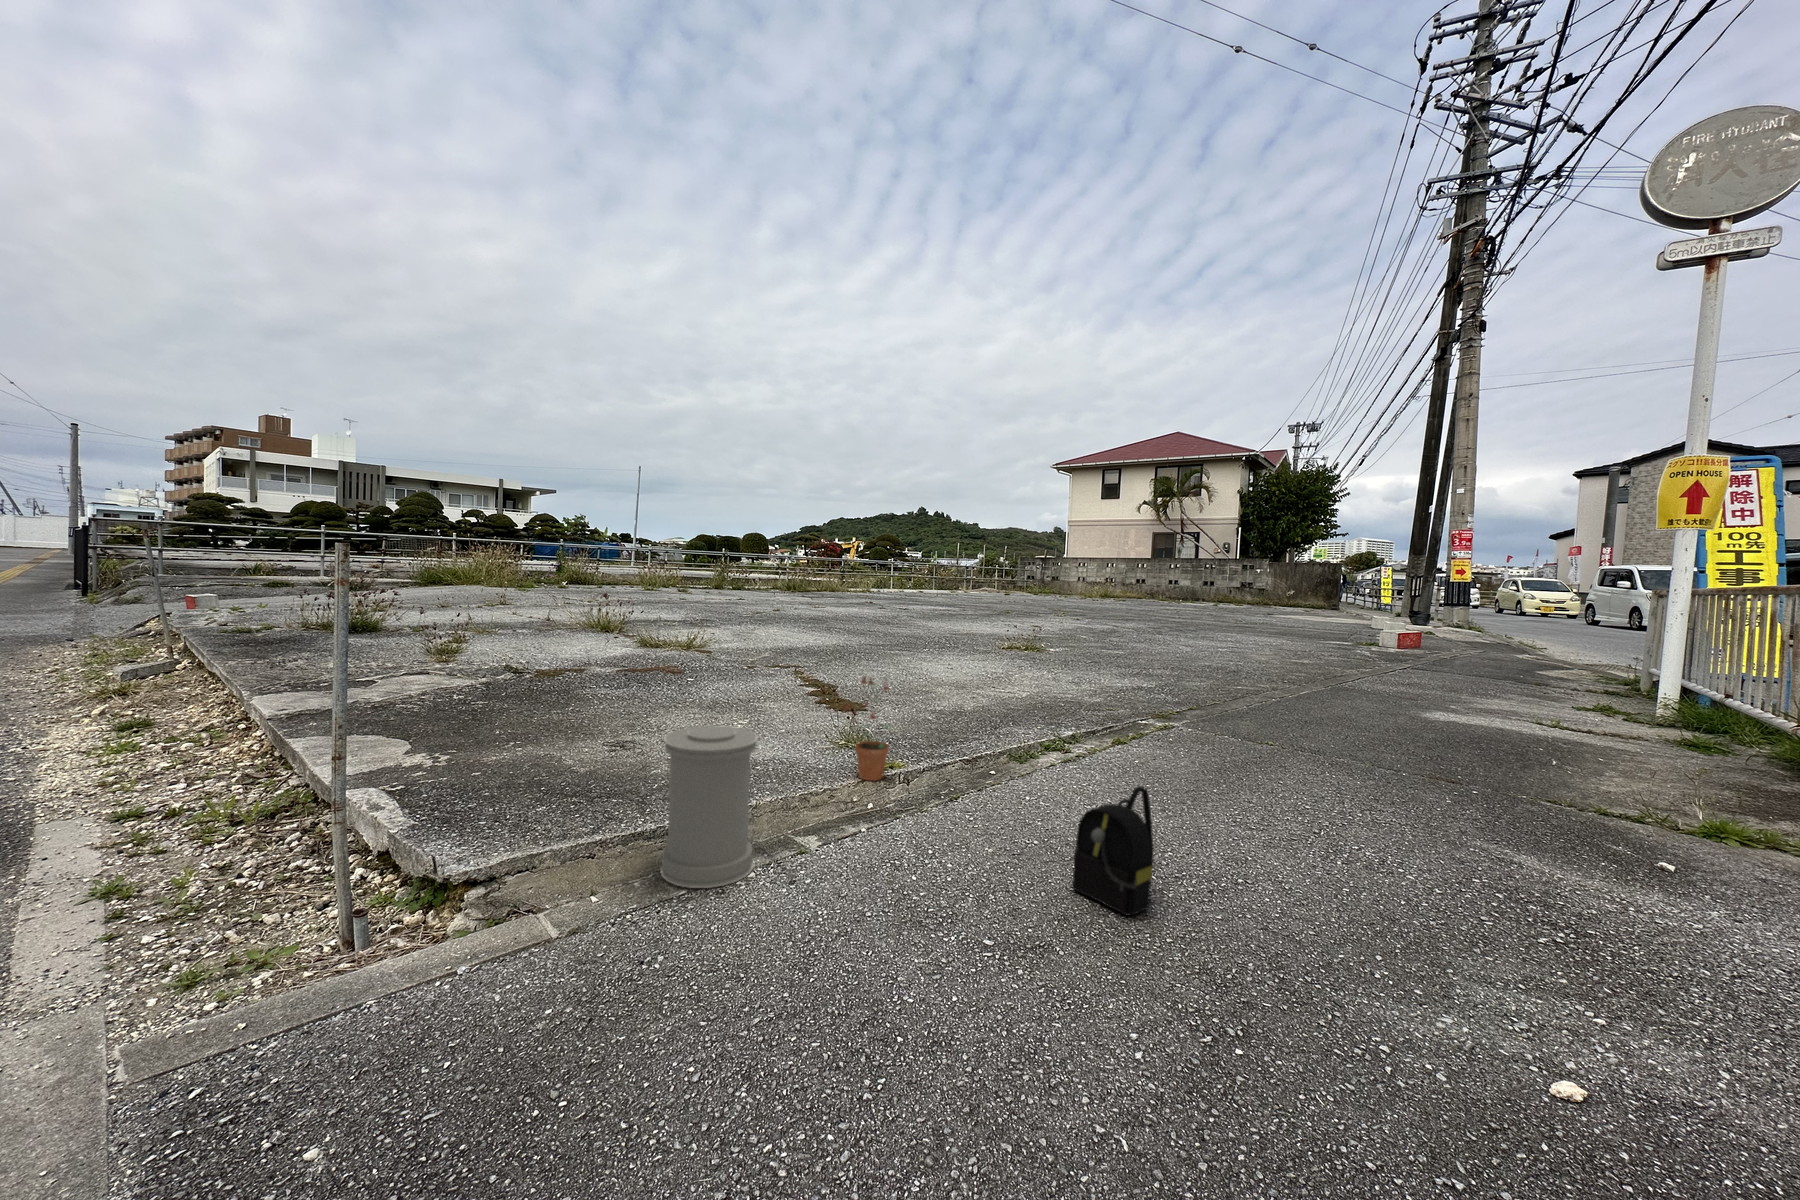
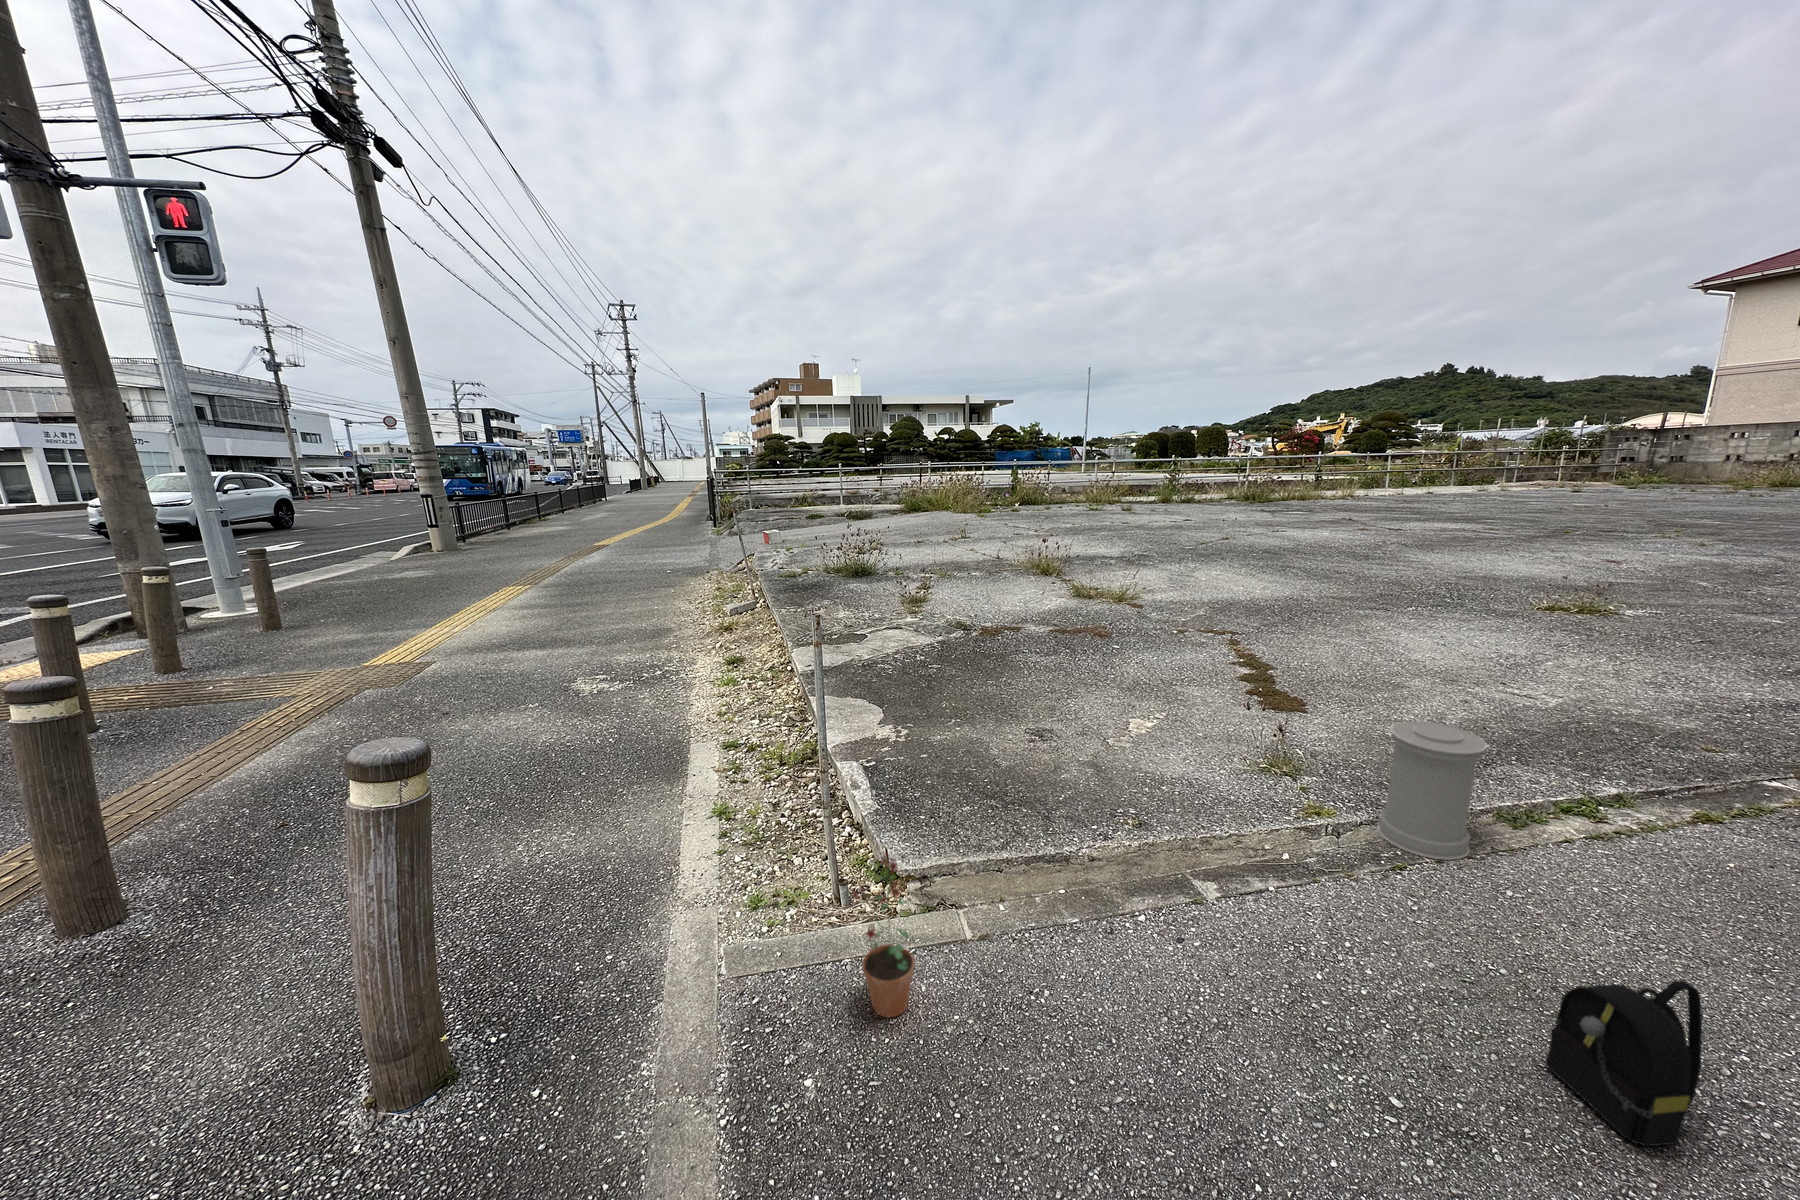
potted plant: present [843,677,891,781] -> present [853,853,914,1018]
trash can: present [660,725,758,888] -> present [1377,721,1487,860]

